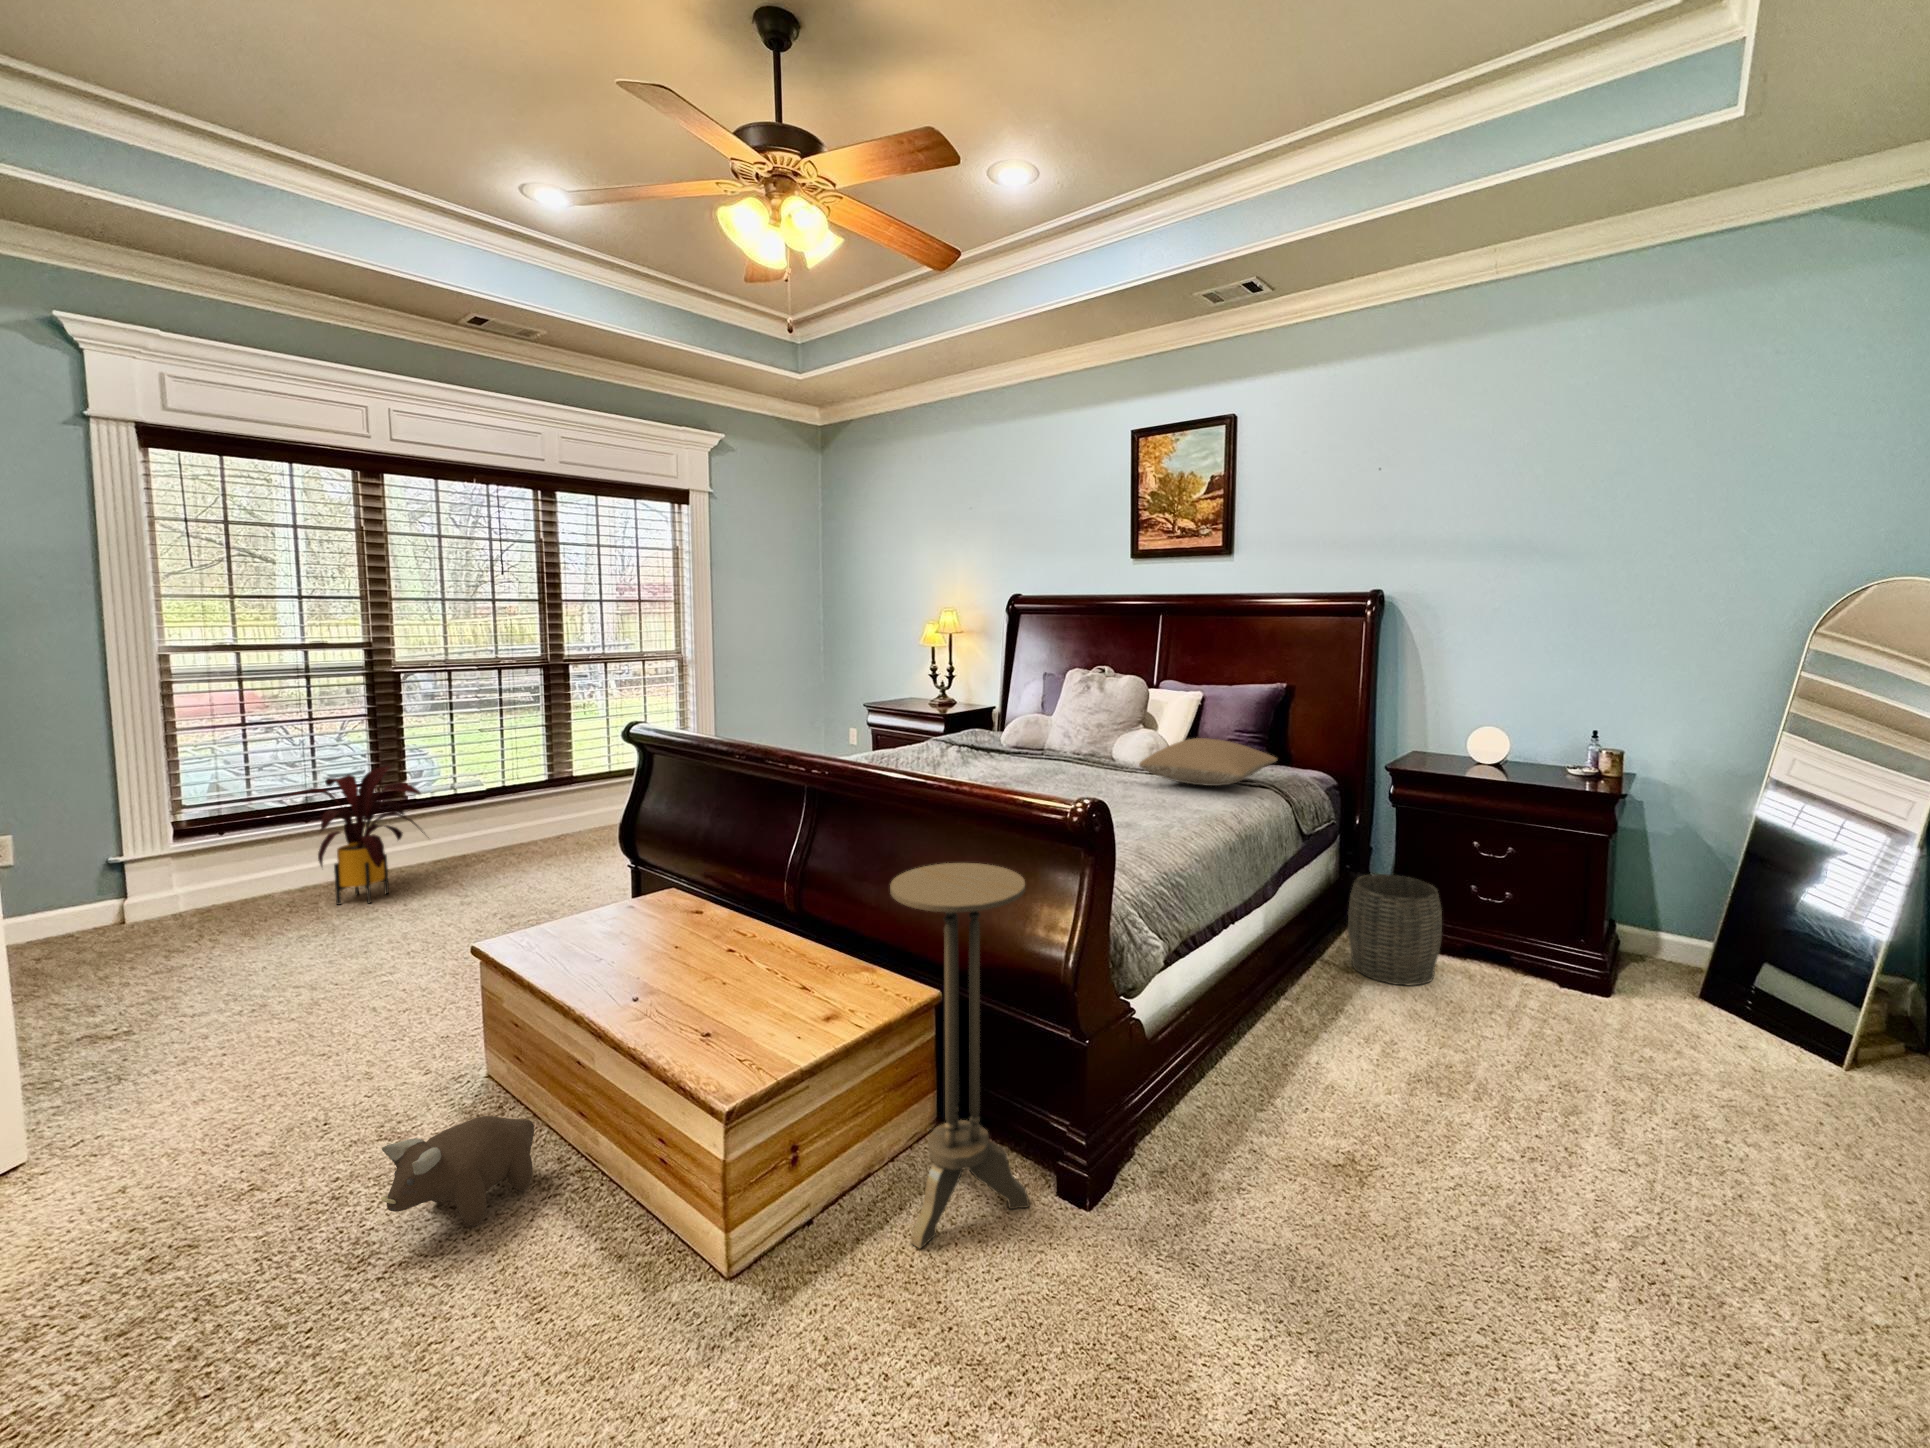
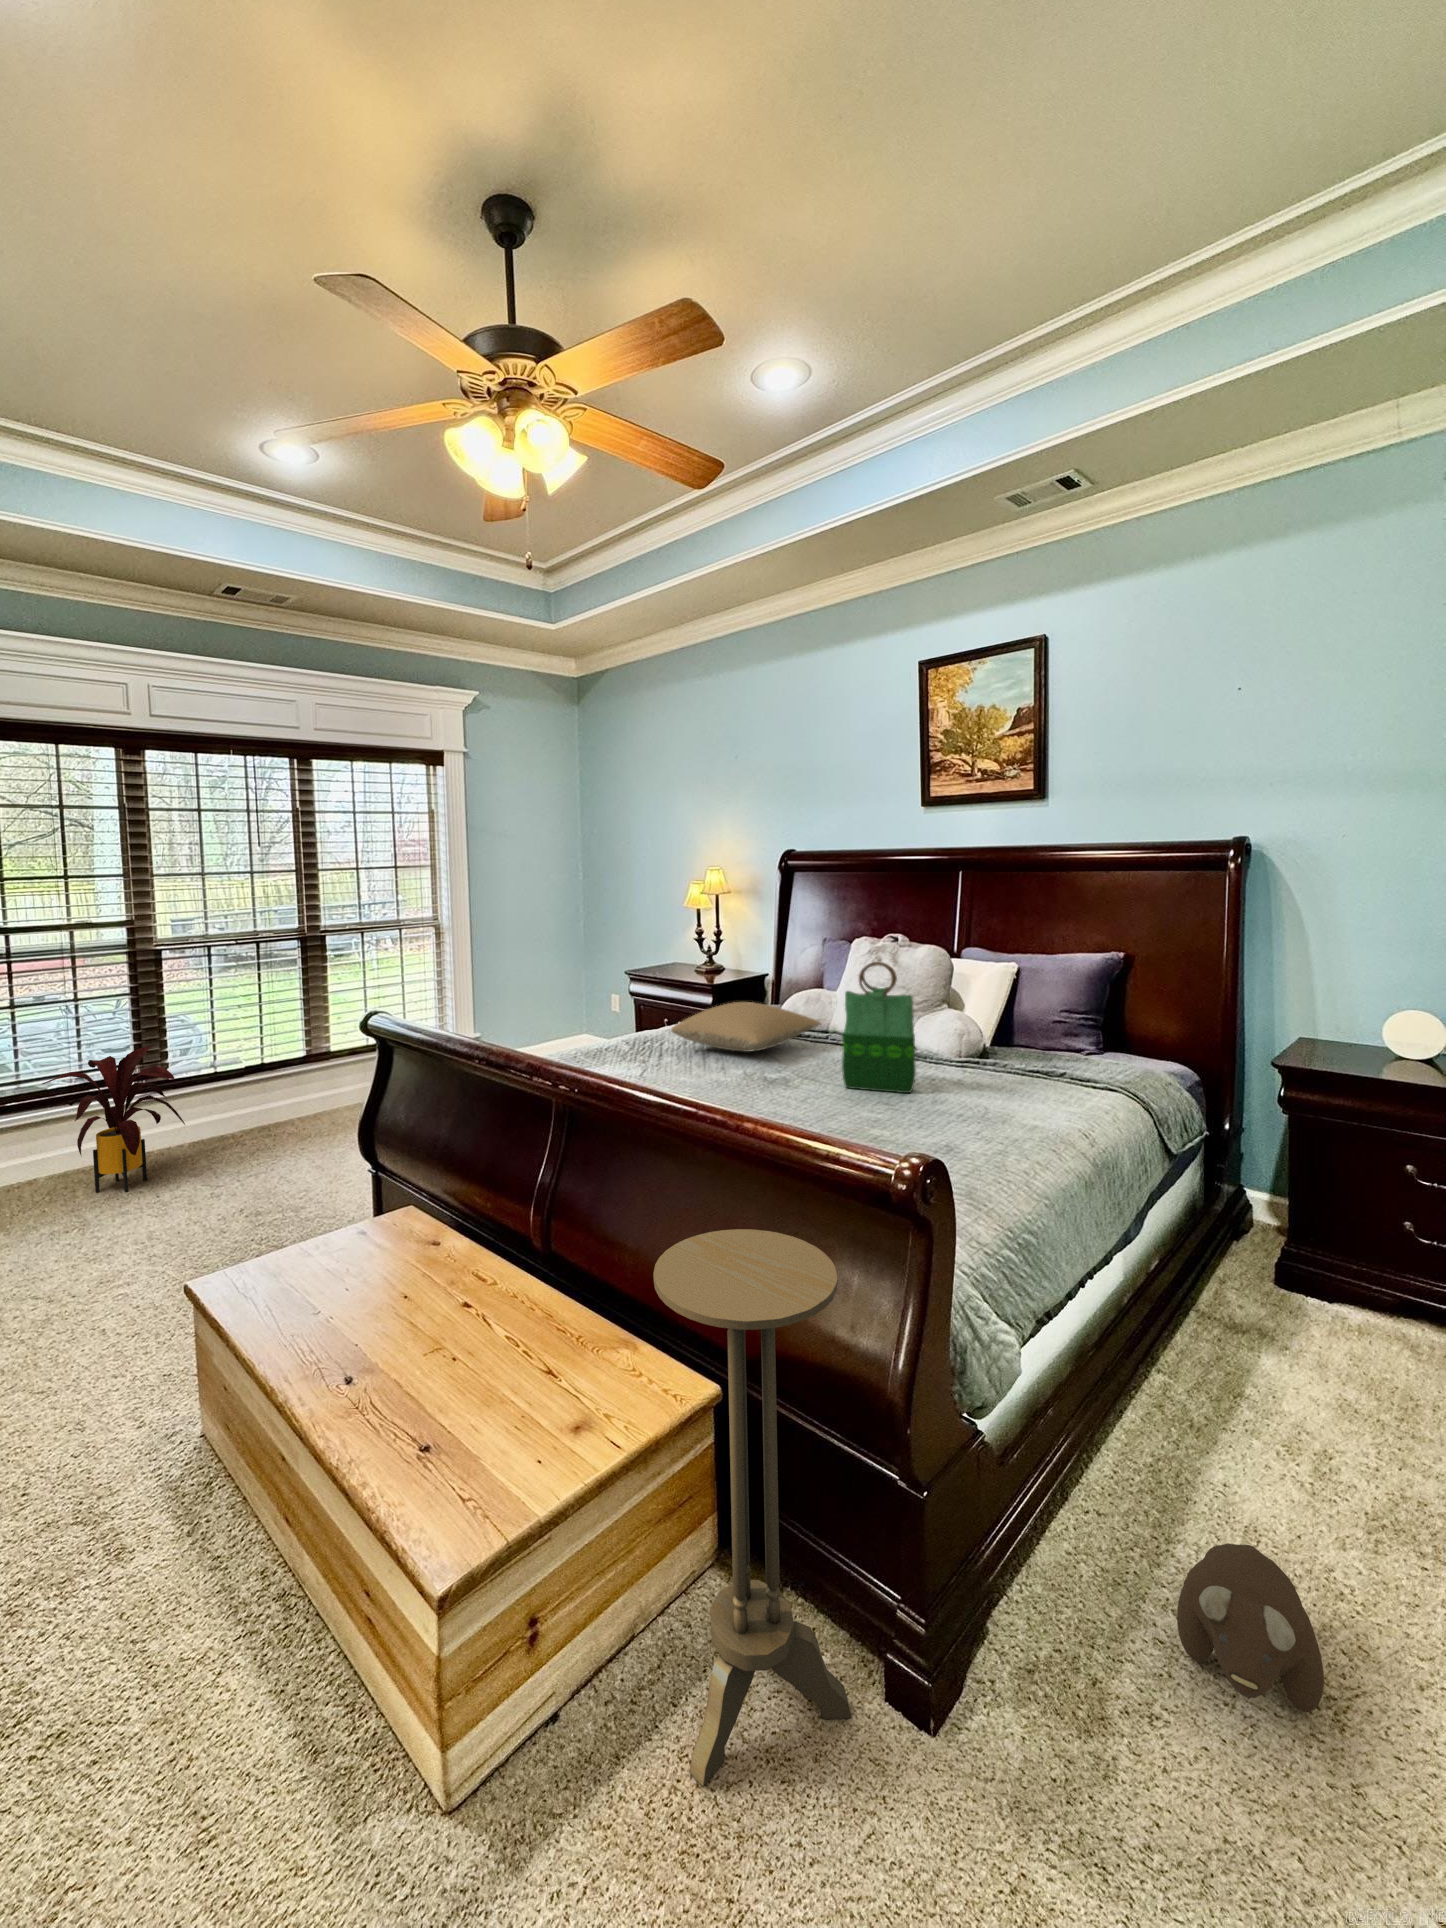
tote bag: none [1051,683,1111,792] -> present [842,962,916,1093]
pillow: present [1139,738,1277,786] -> present [671,1002,820,1052]
woven basket: present [1348,874,1442,985] -> none [1227,1197,1363,1351]
plush toy: present [381,1116,534,1226] -> present [1177,1543,1324,1713]

